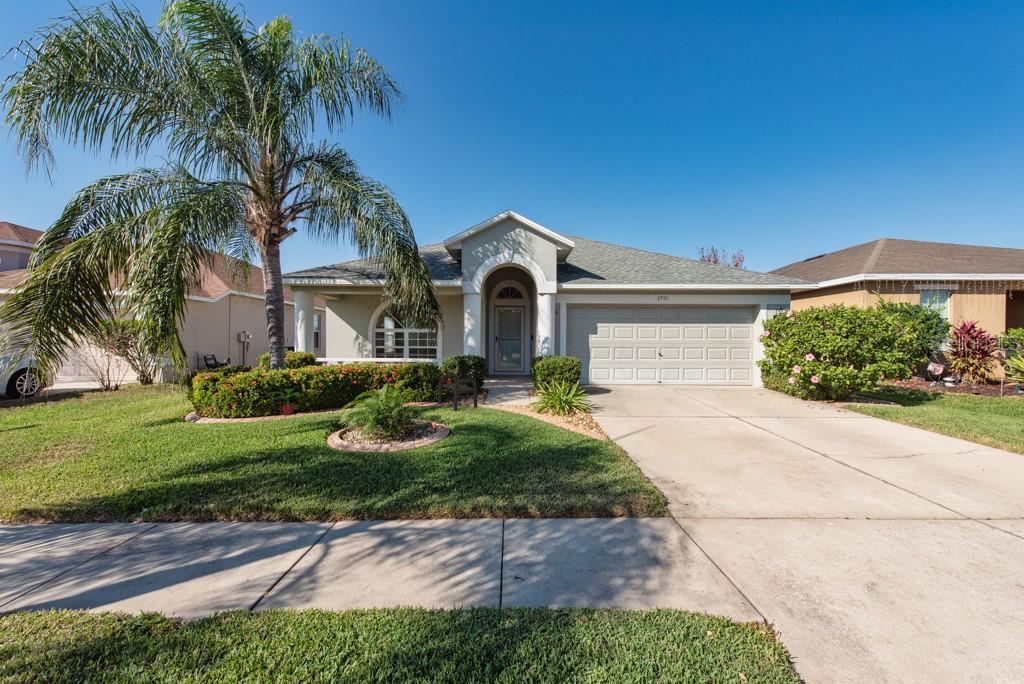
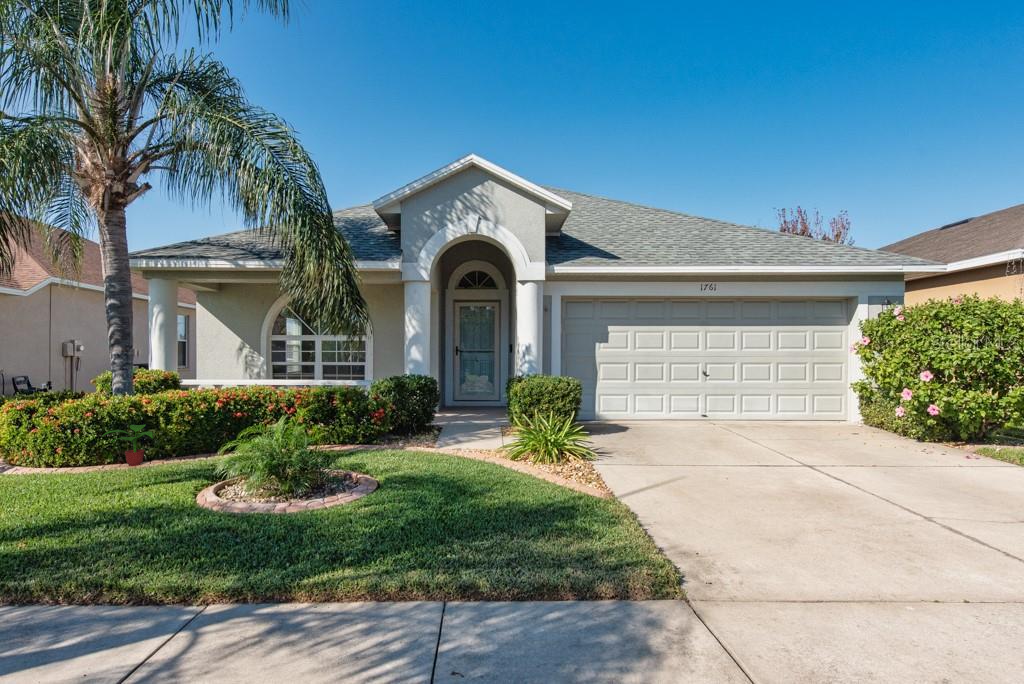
bench: present [438,374,477,410] -> none [367,403,426,457]

